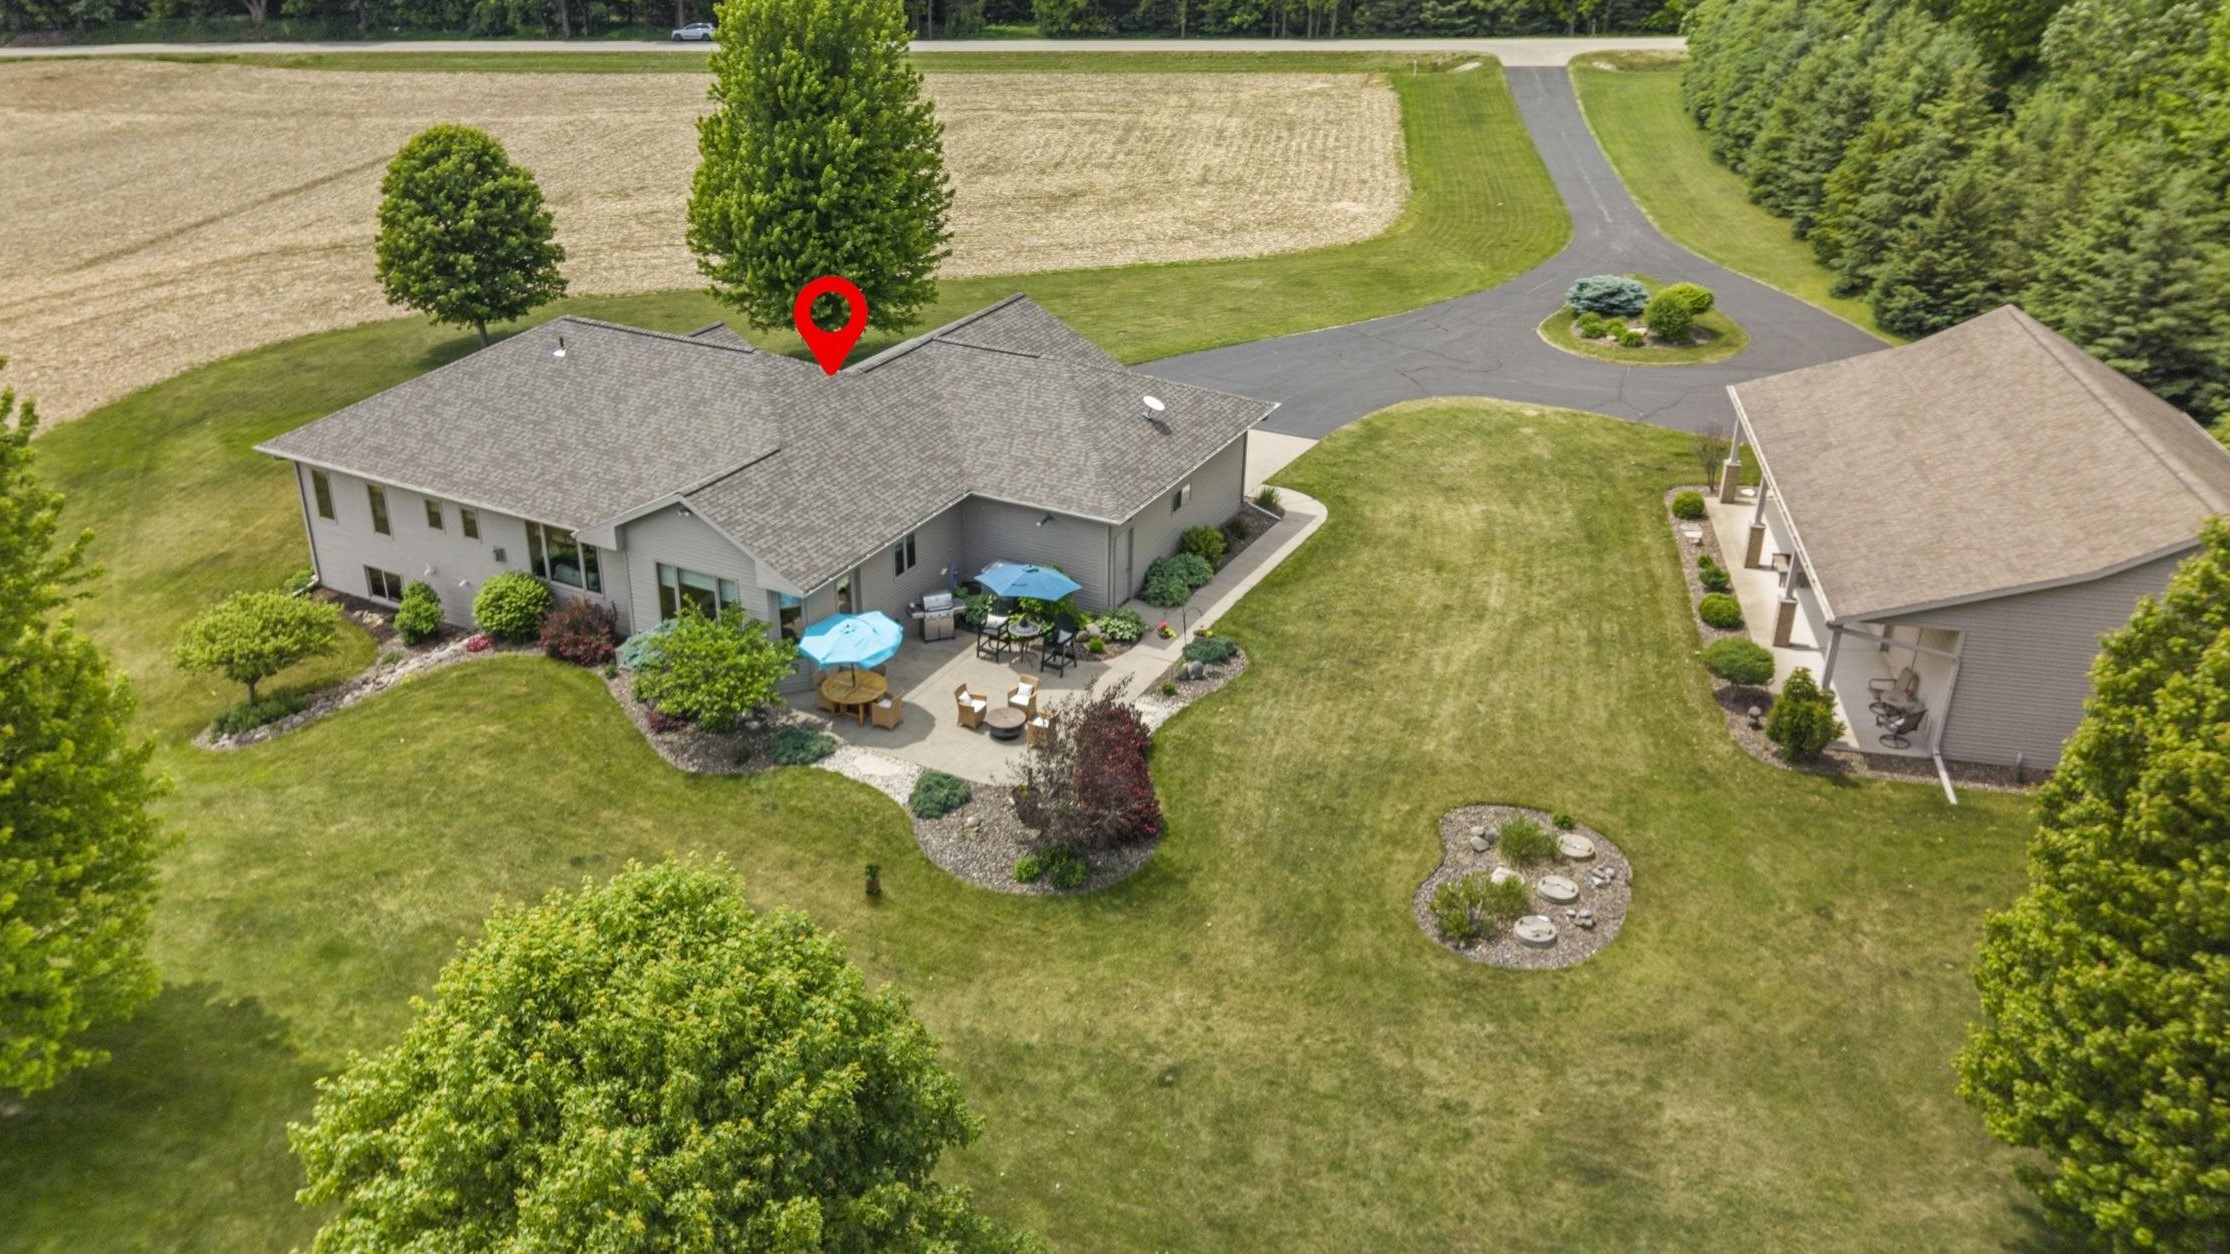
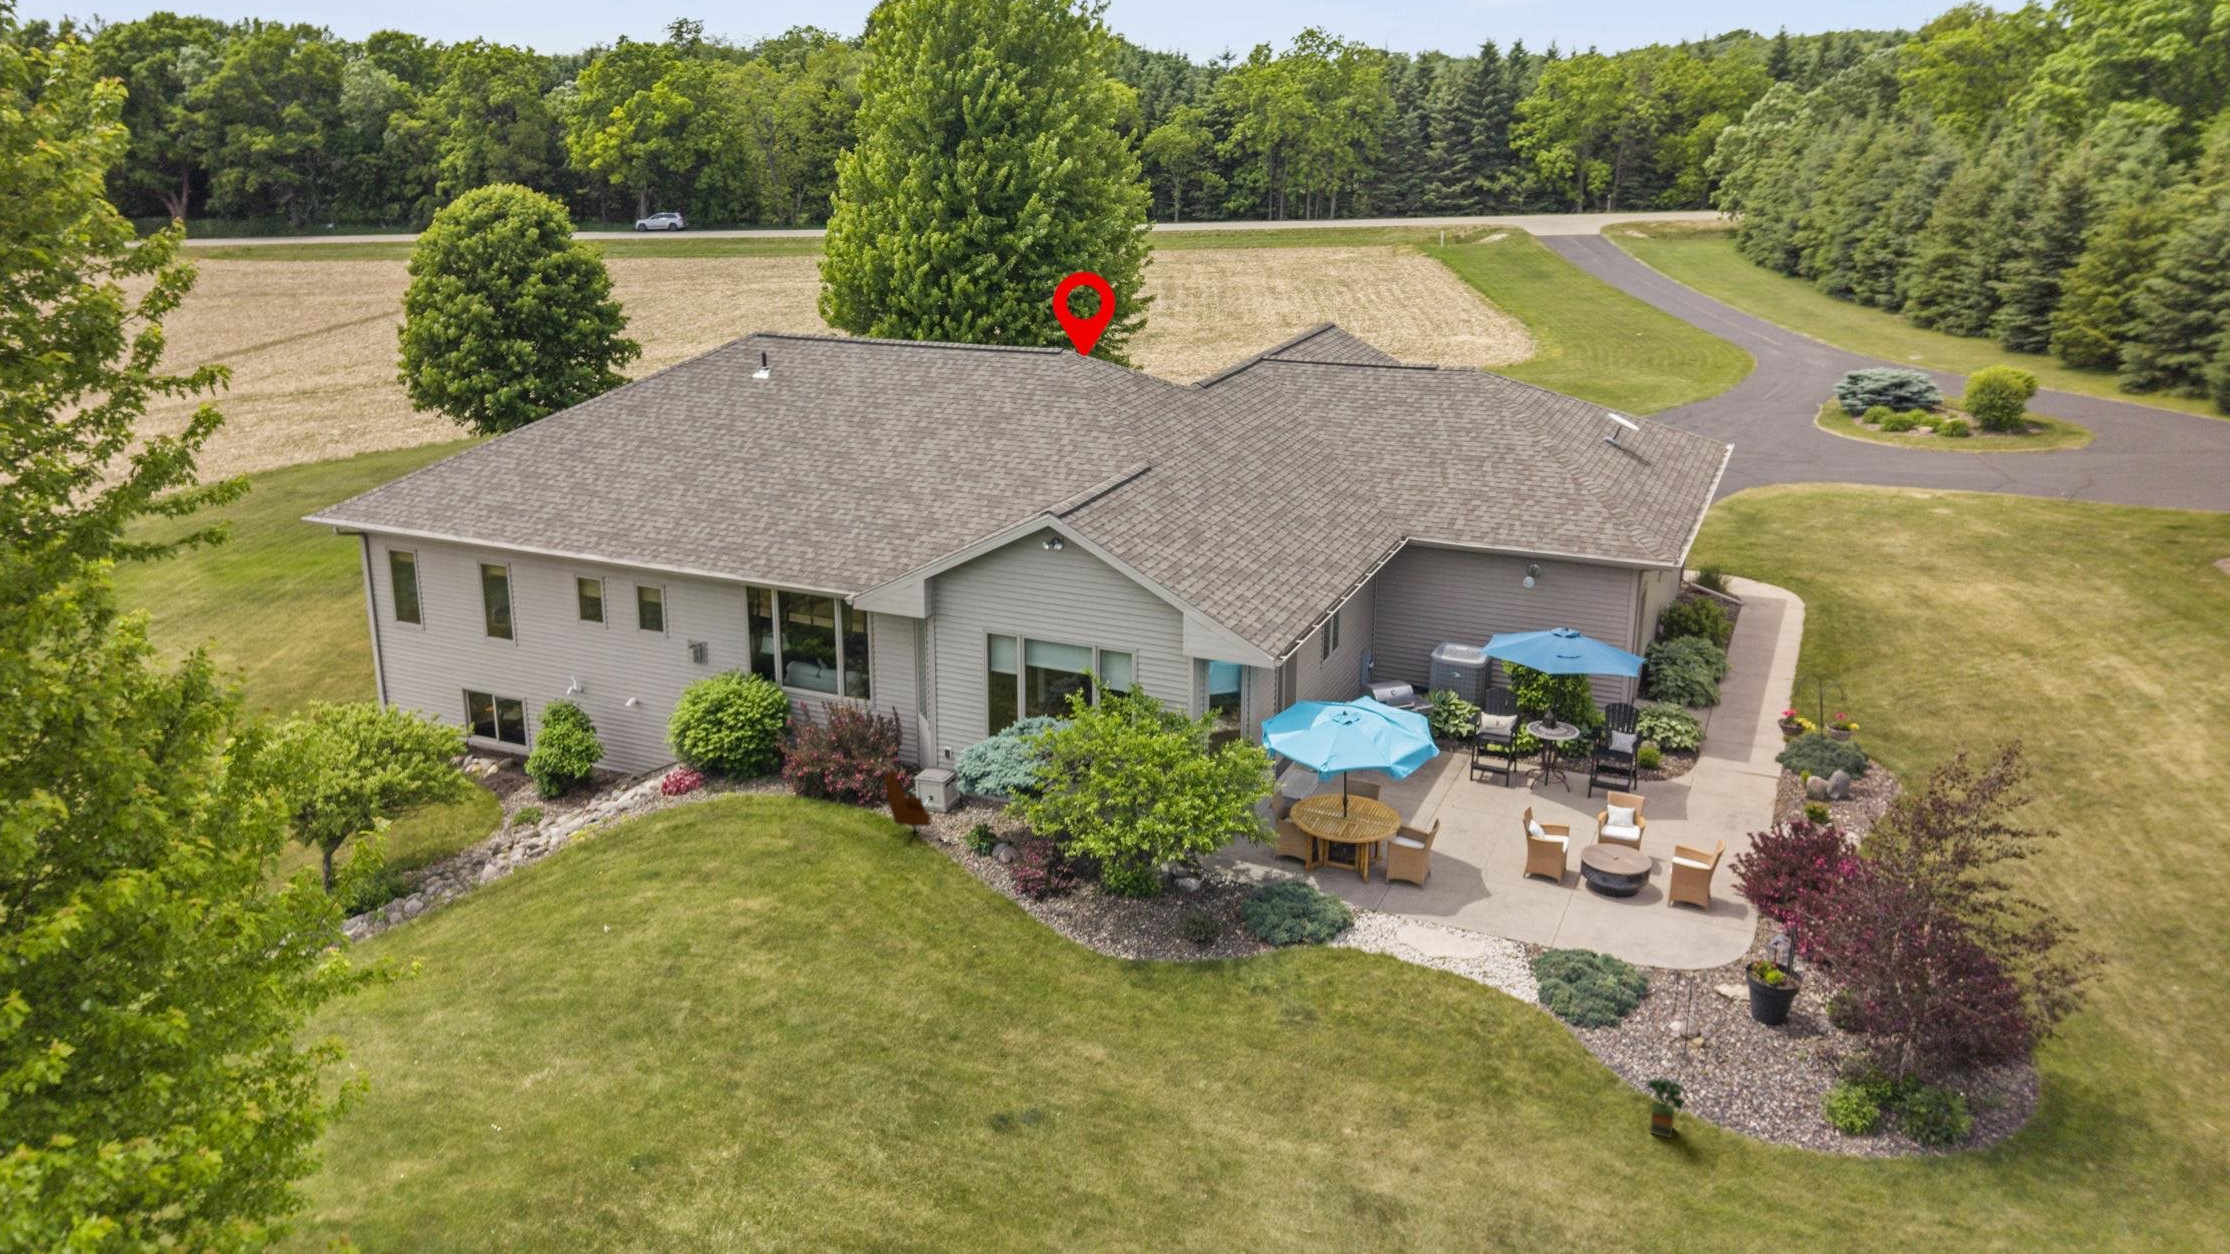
lounge chair: none [579,649,631,698] -> present [884,771,931,840]

